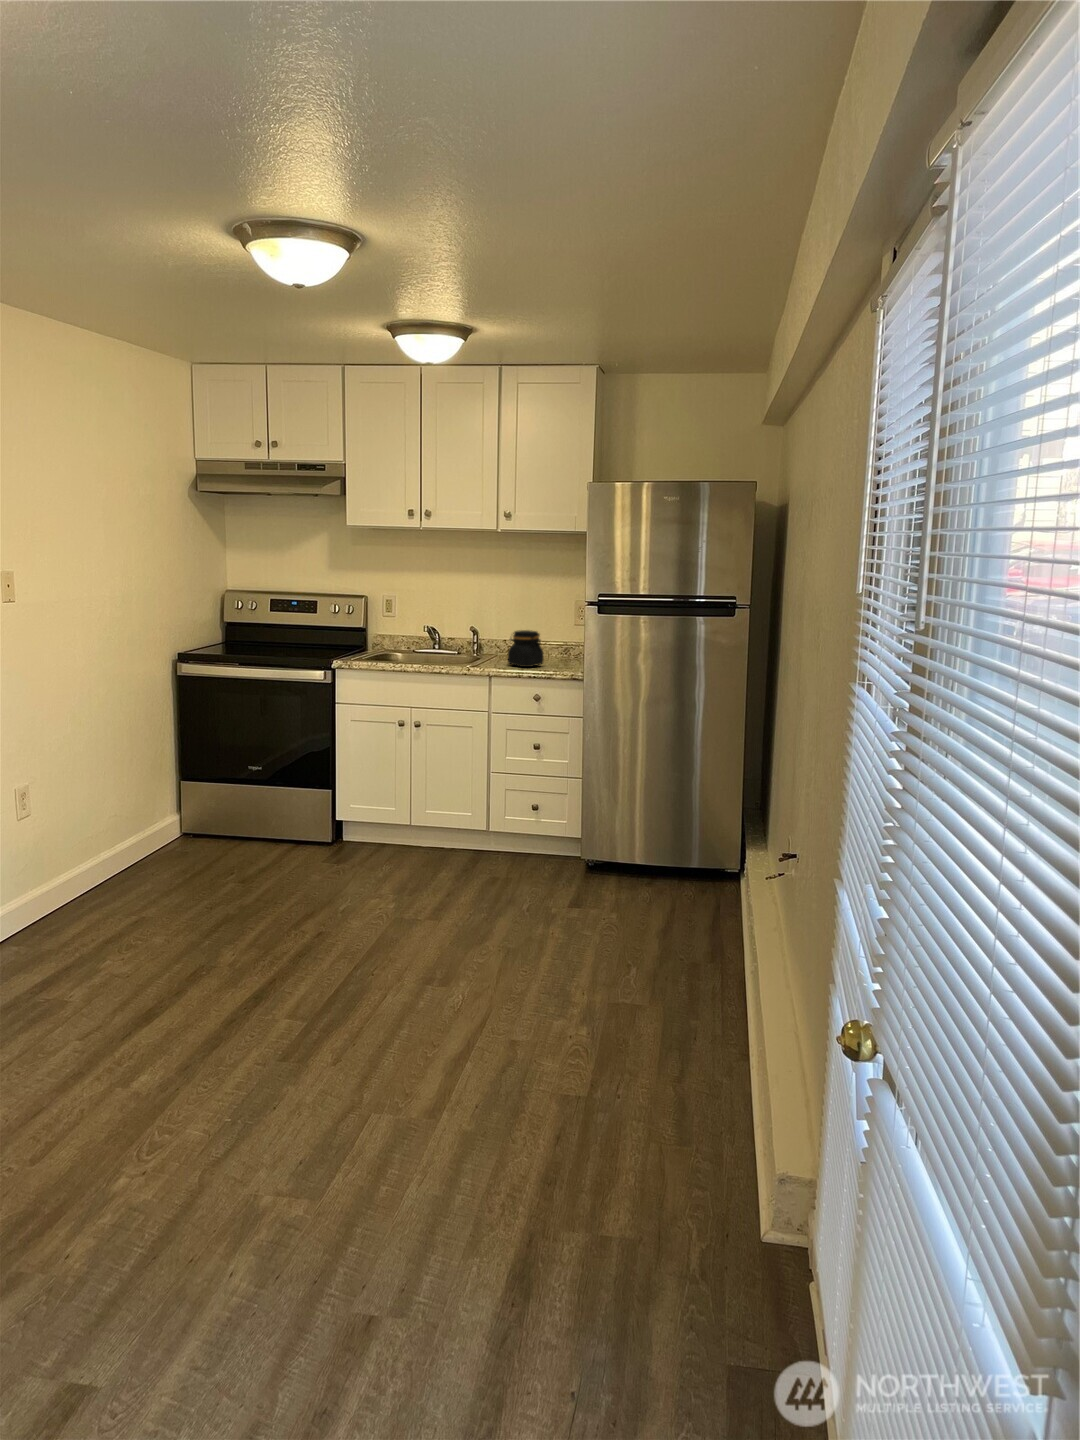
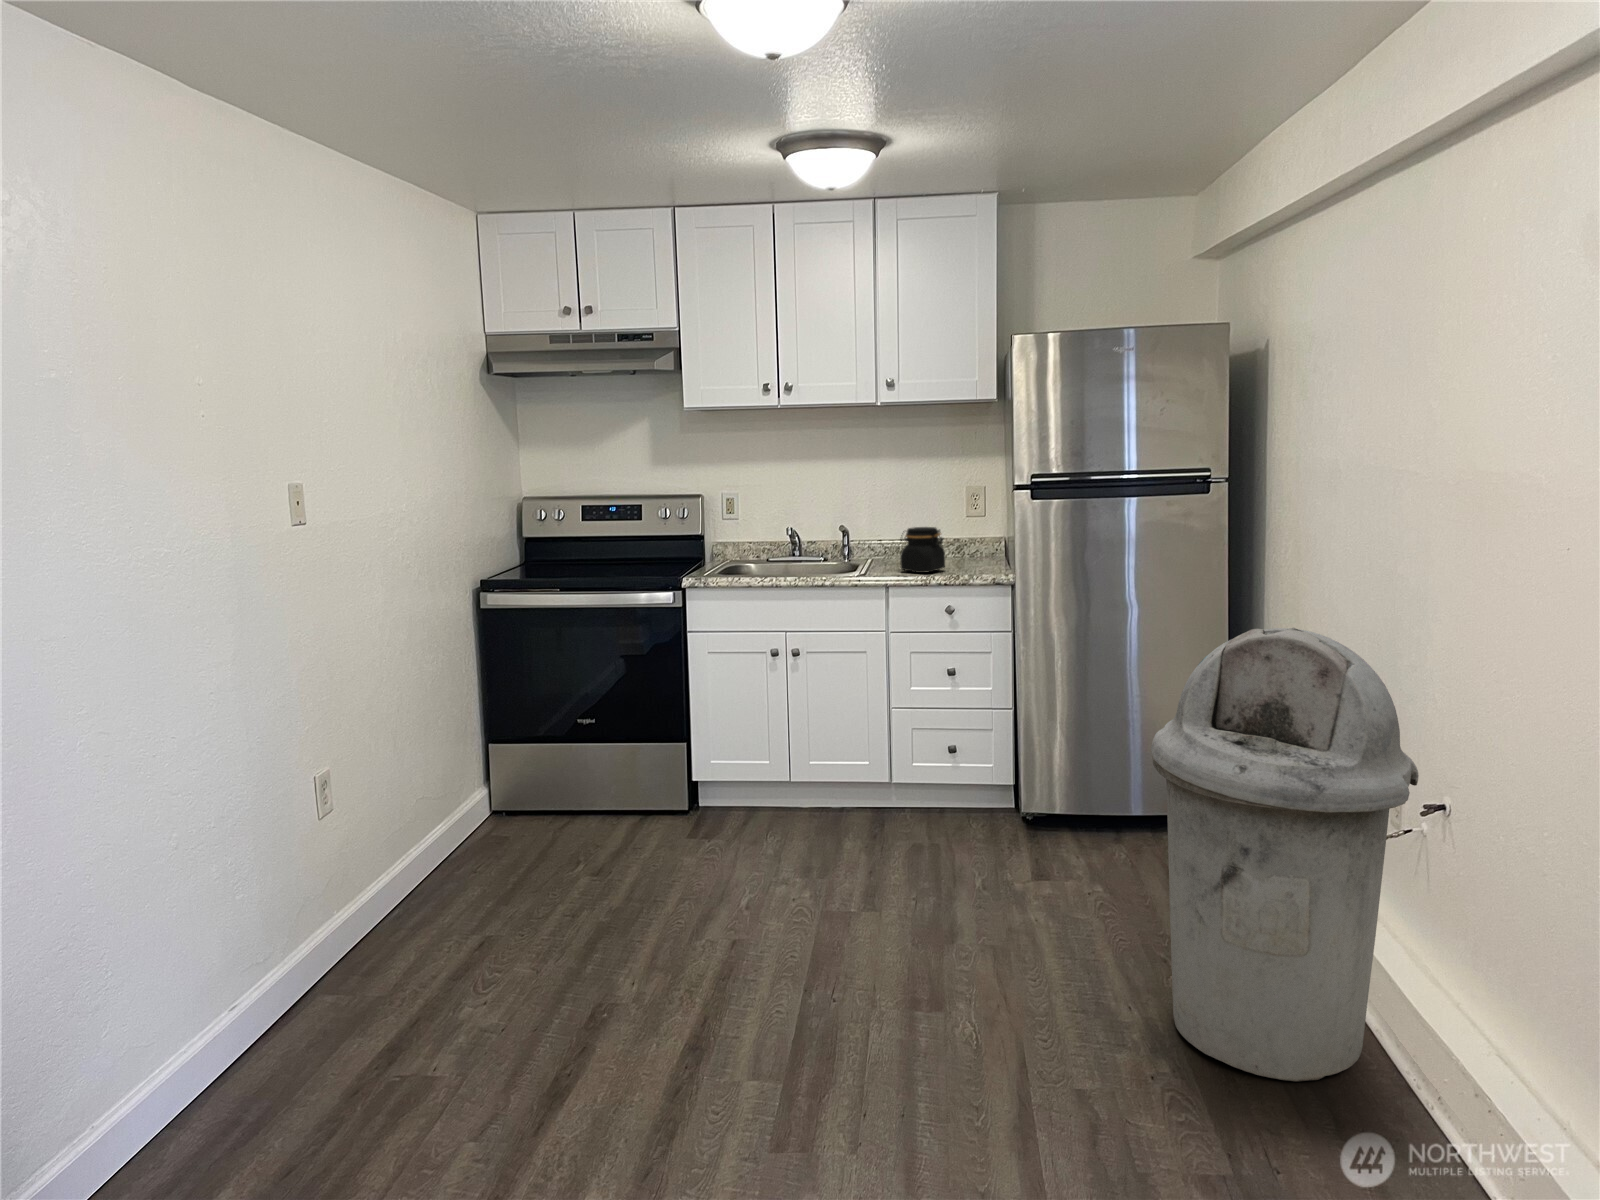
trash can: none [589,717,773,1048] -> present [1151,628,1419,1082]

